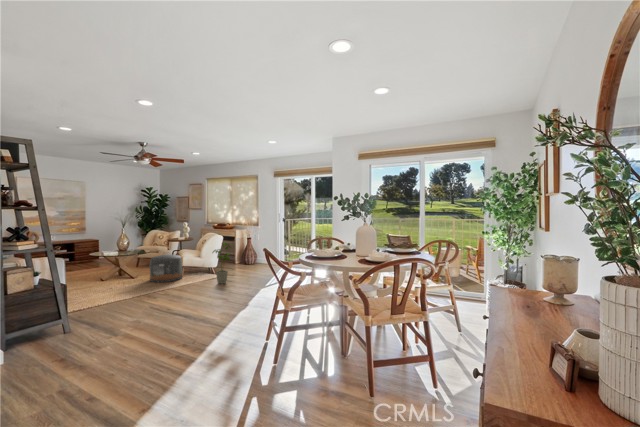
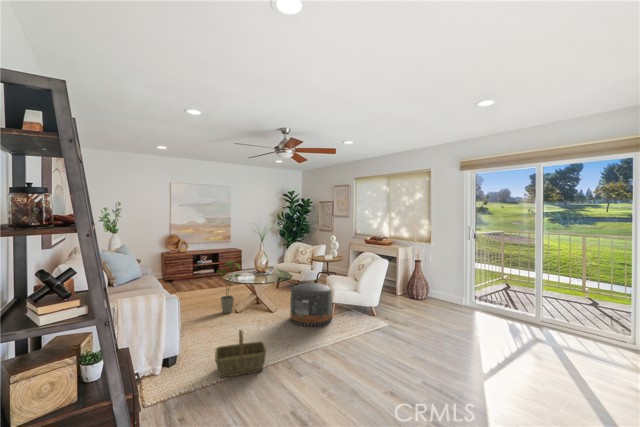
house plant: present [213,242,231,284] -> present [217,261,241,314]
basket: none [95,278,134,306] -> present [215,330,267,378]

